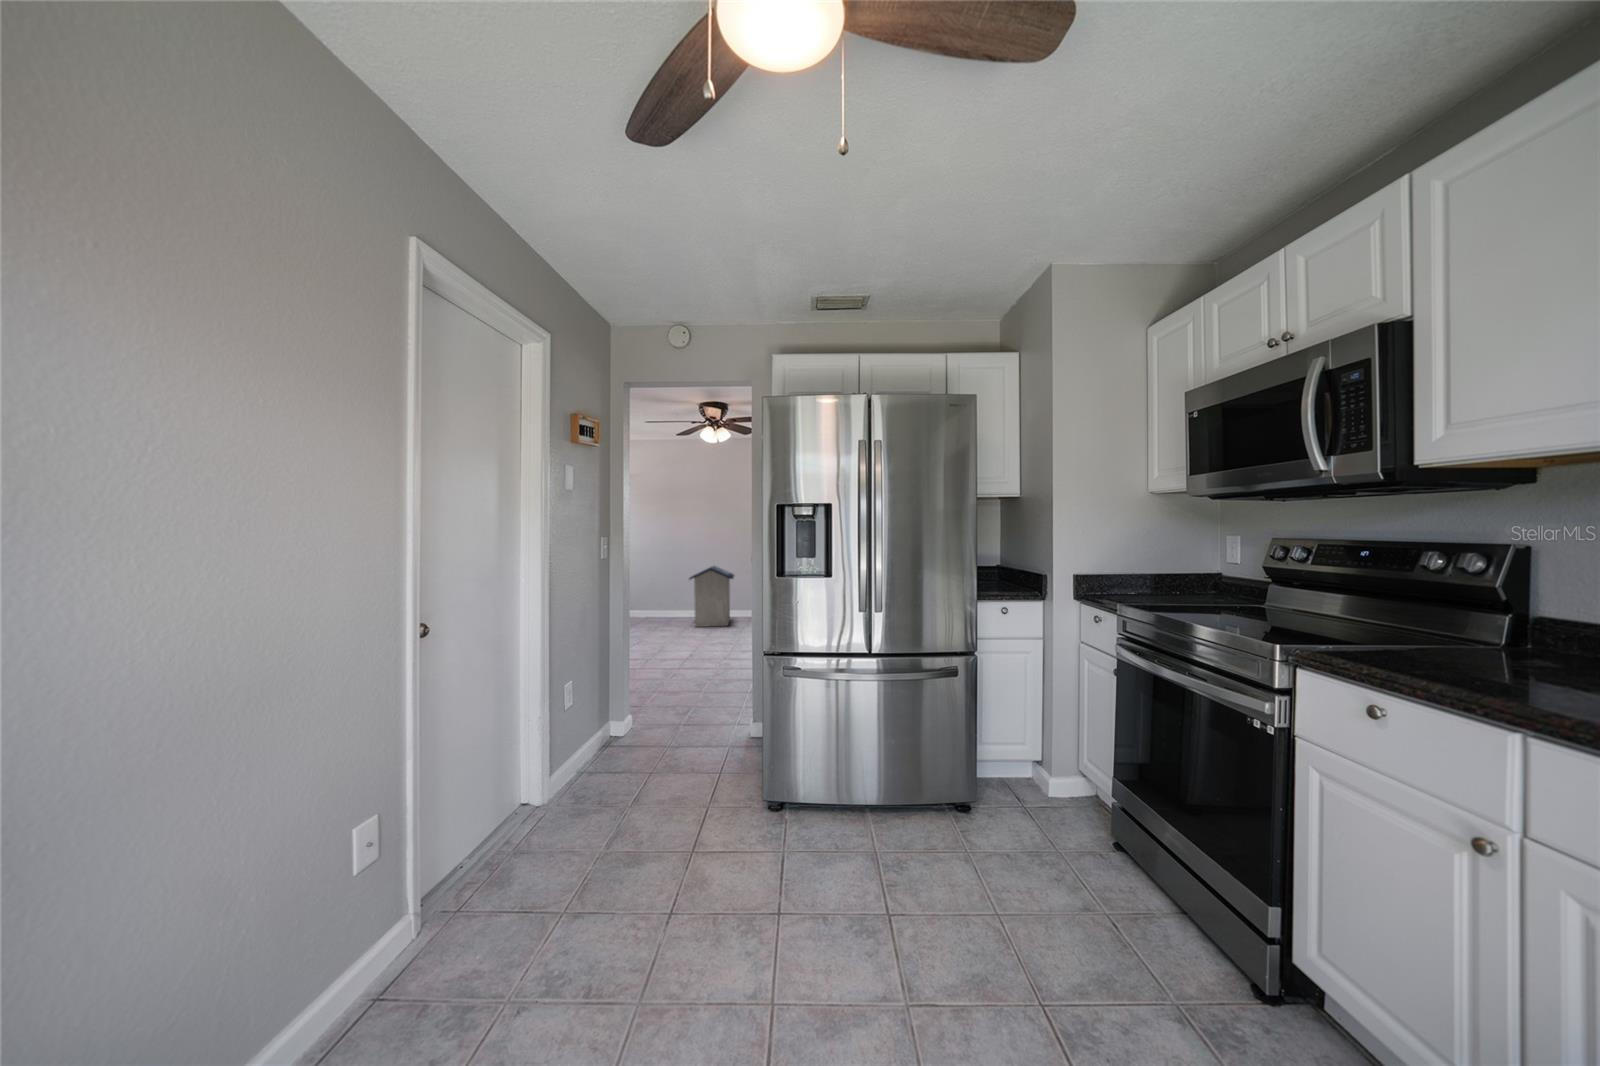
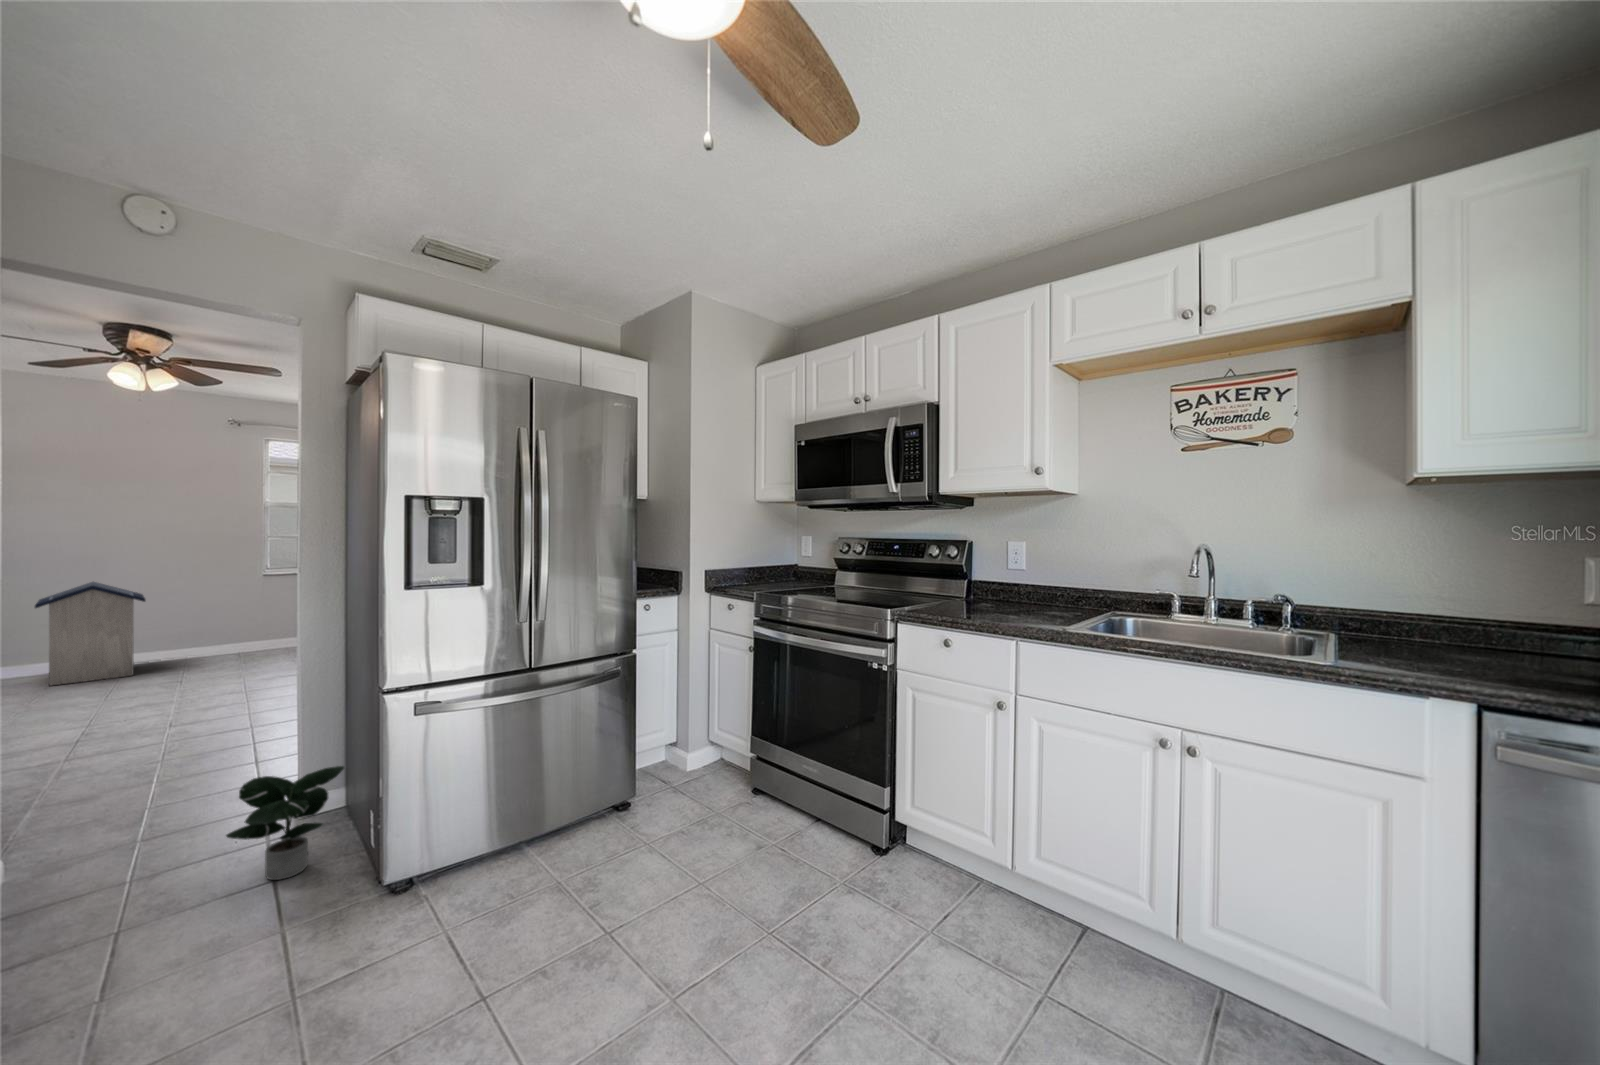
potted plant: none [697,702,761,776] -> present [226,766,344,880]

